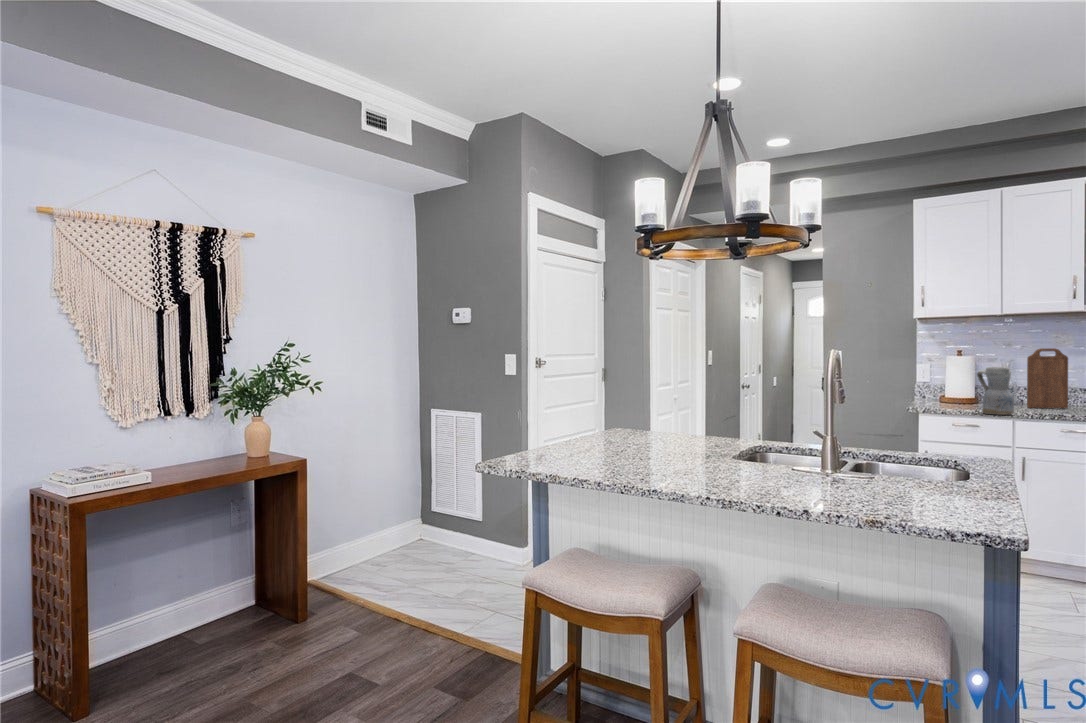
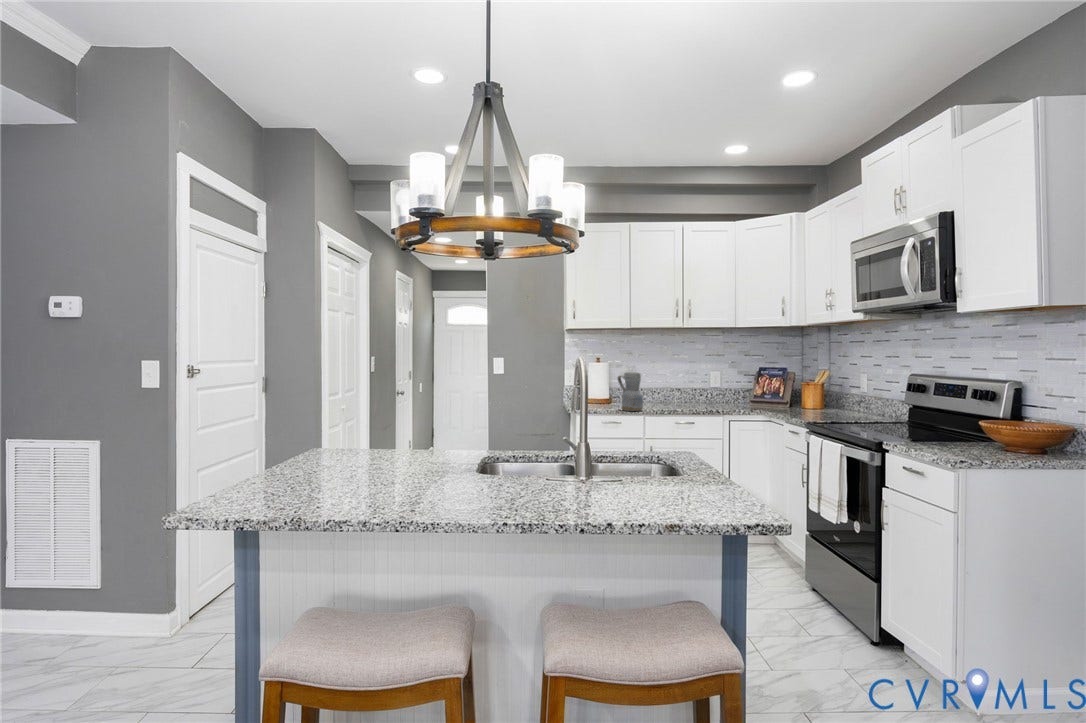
cutting board: present [1027,348,1068,408] -> none [642,357,666,404]

